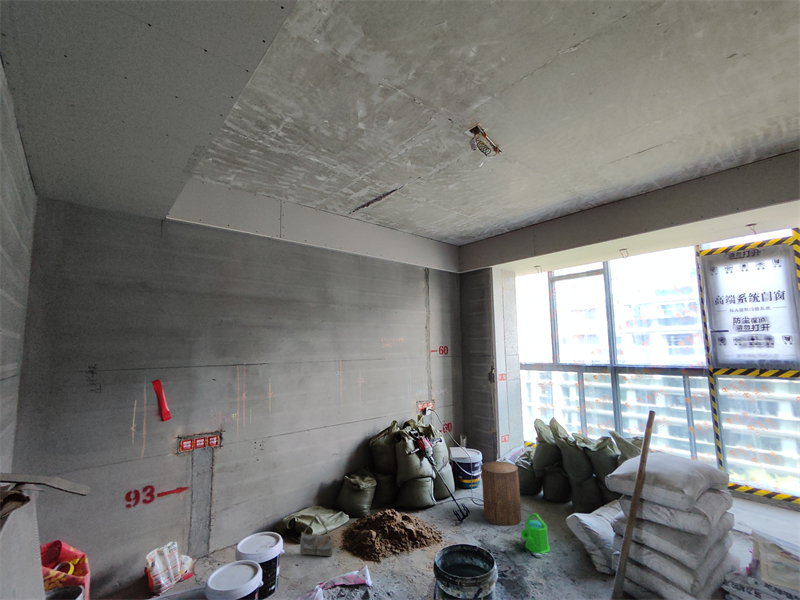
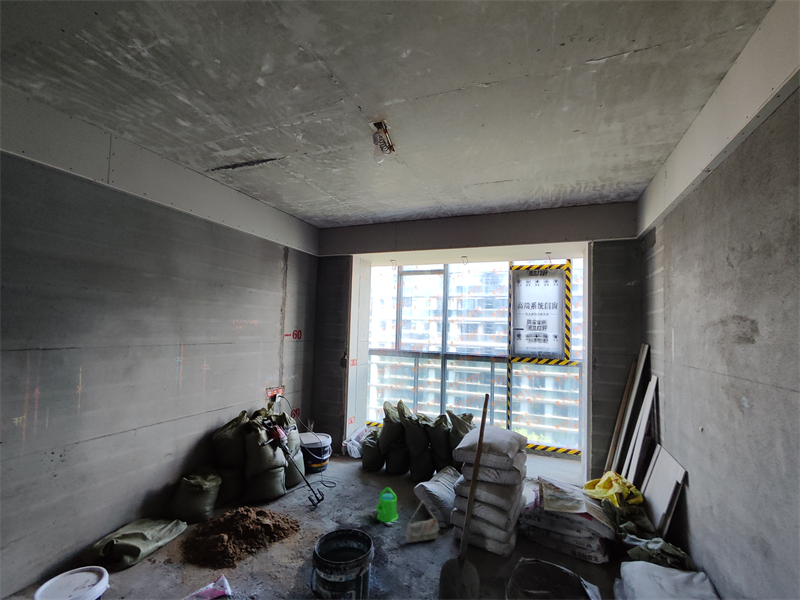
stool: present [481,461,521,526] -> none [336,444,371,504]
bag: present [300,513,333,556] -> present [406,501,439,543]

